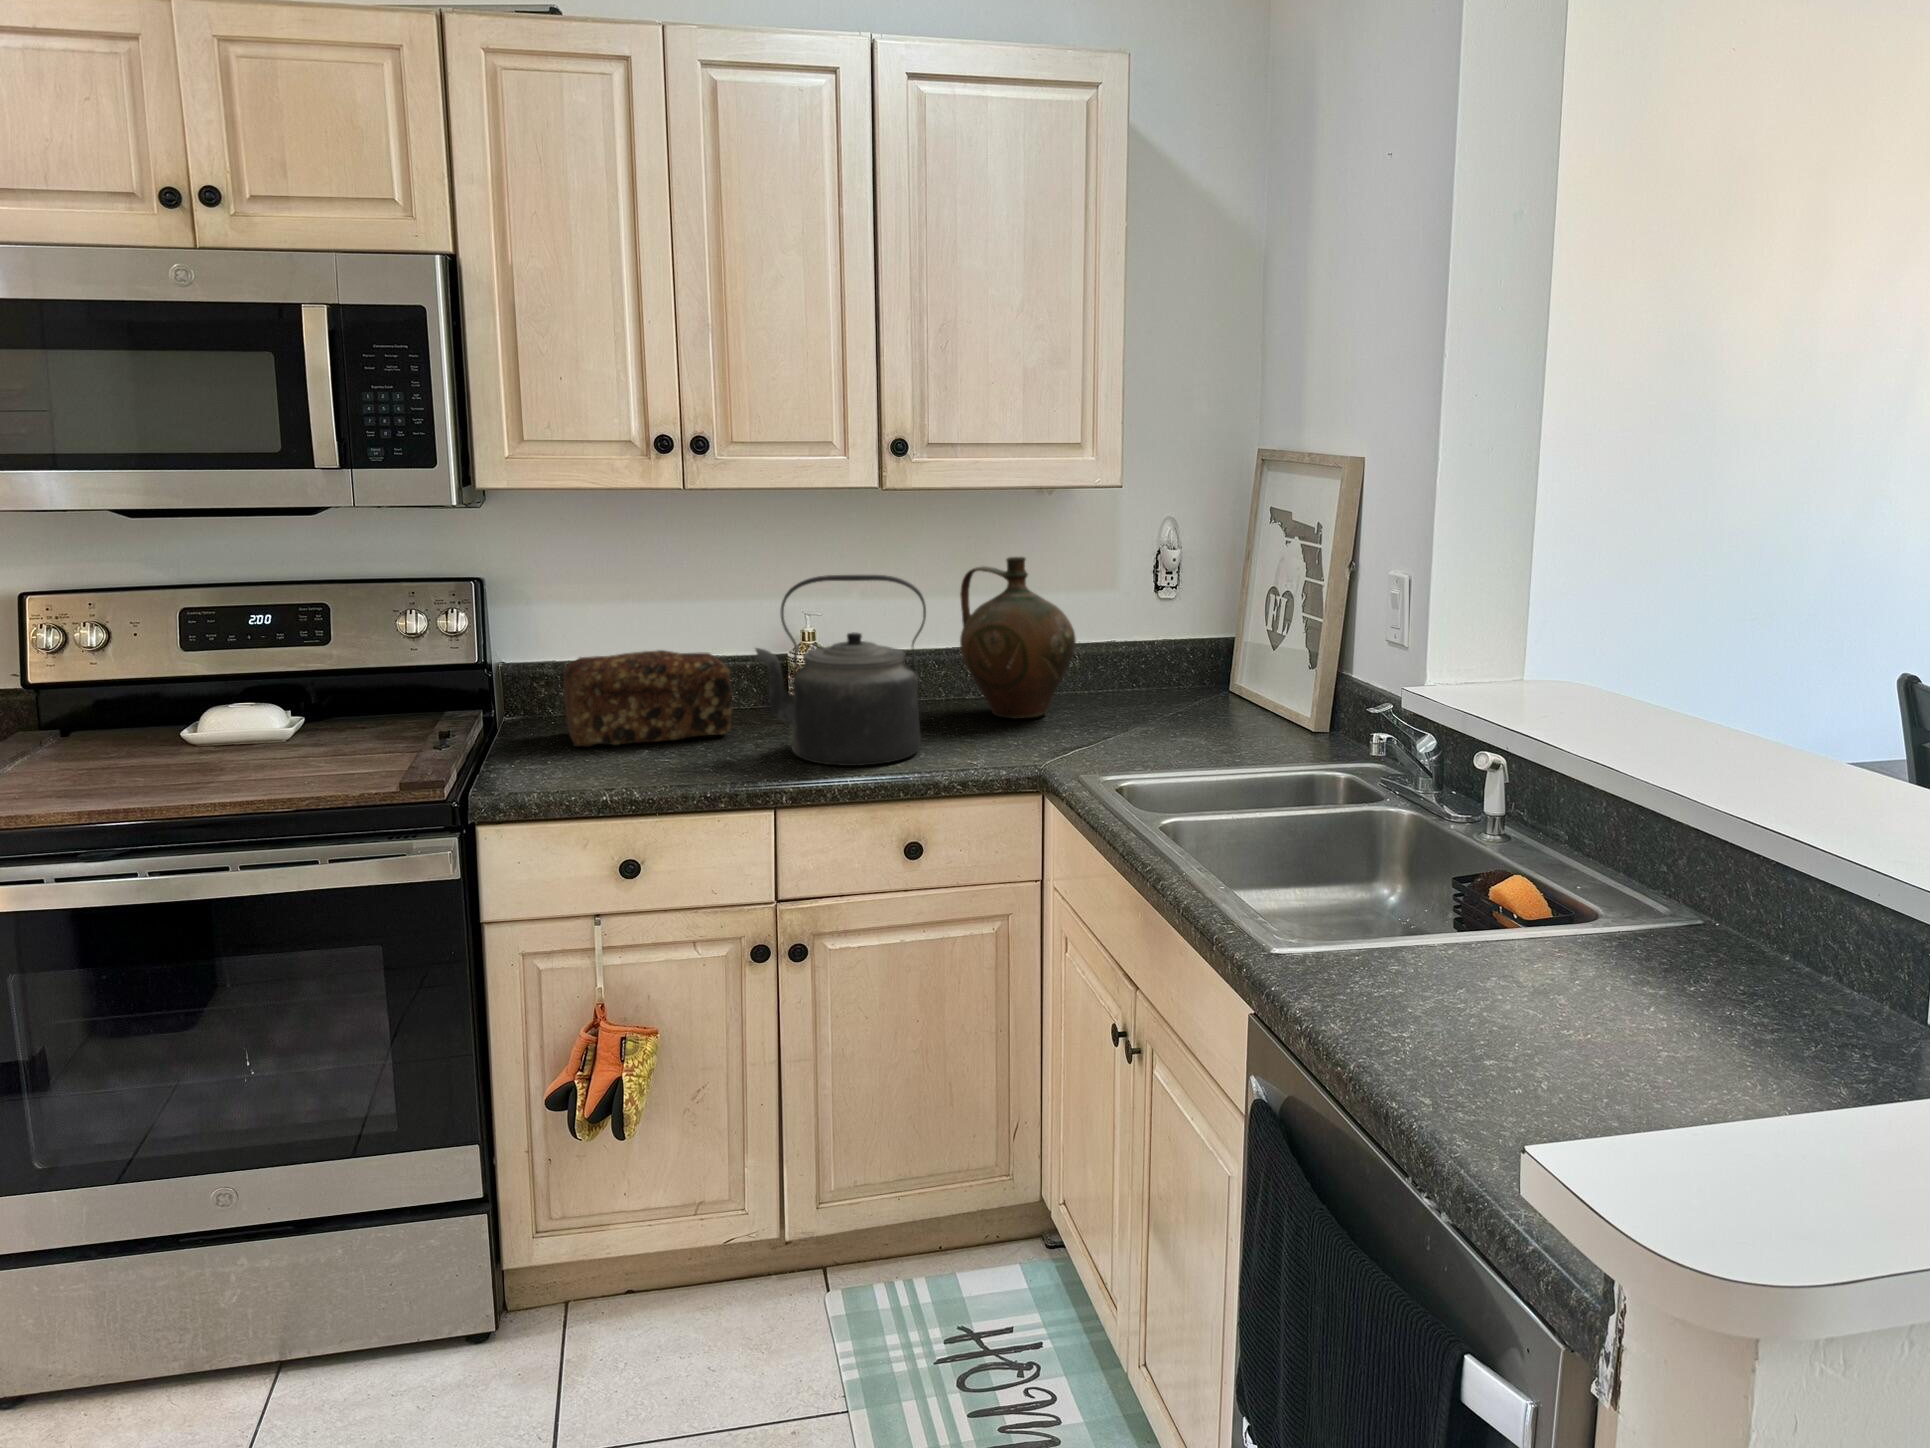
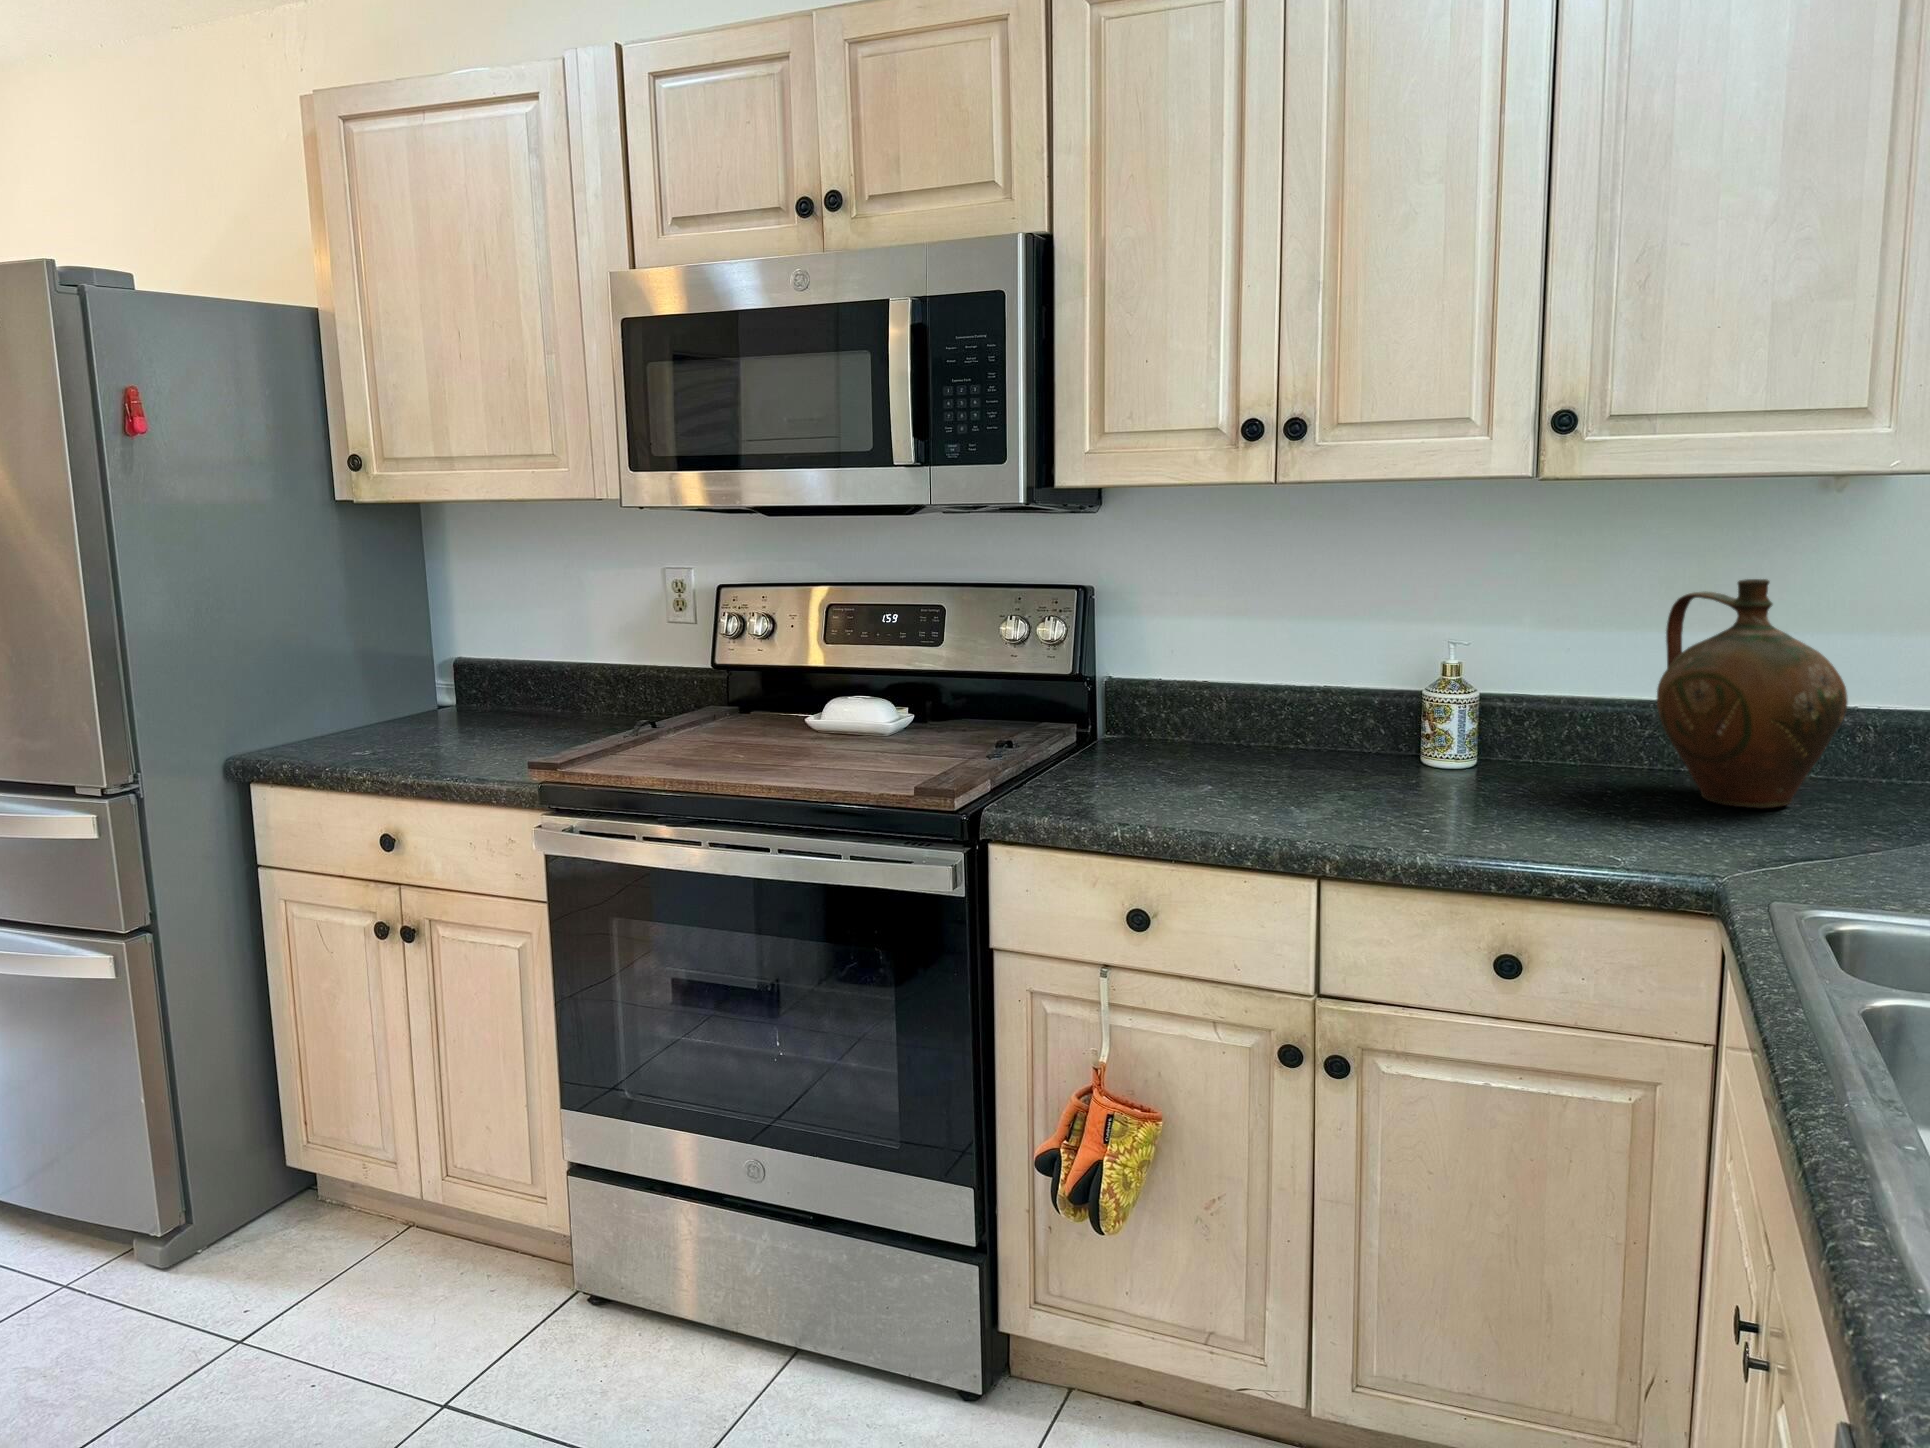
kettle: present [756,575,926,766] -> none [1335,590,1572,842]
bread loaf: present [563,650,732,747] -> none [1137,674,1328,779]

